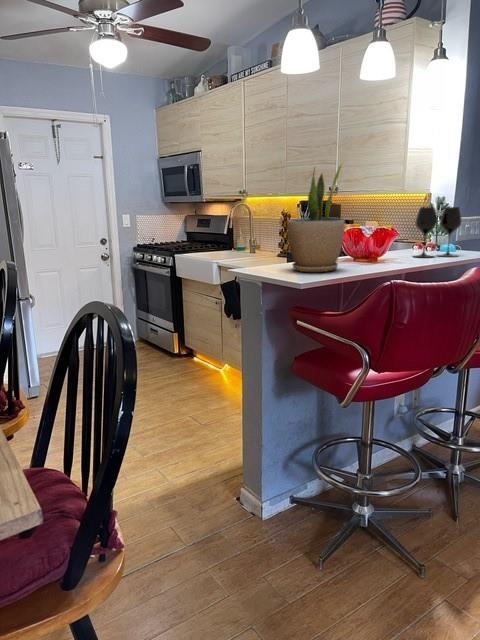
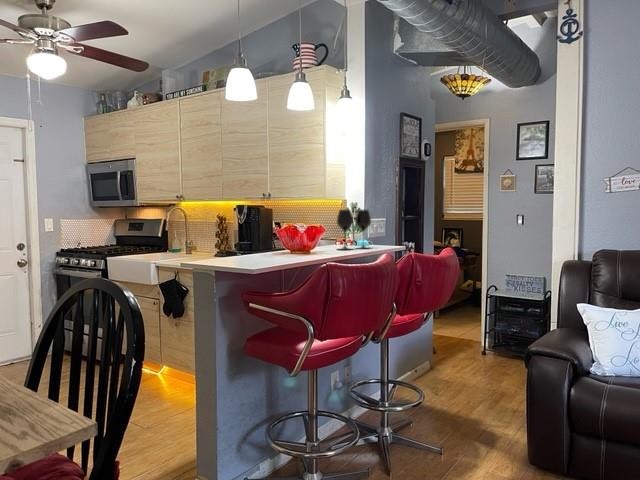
potted plant: present [287,162,345,272] -> none [234,171,283,263]

